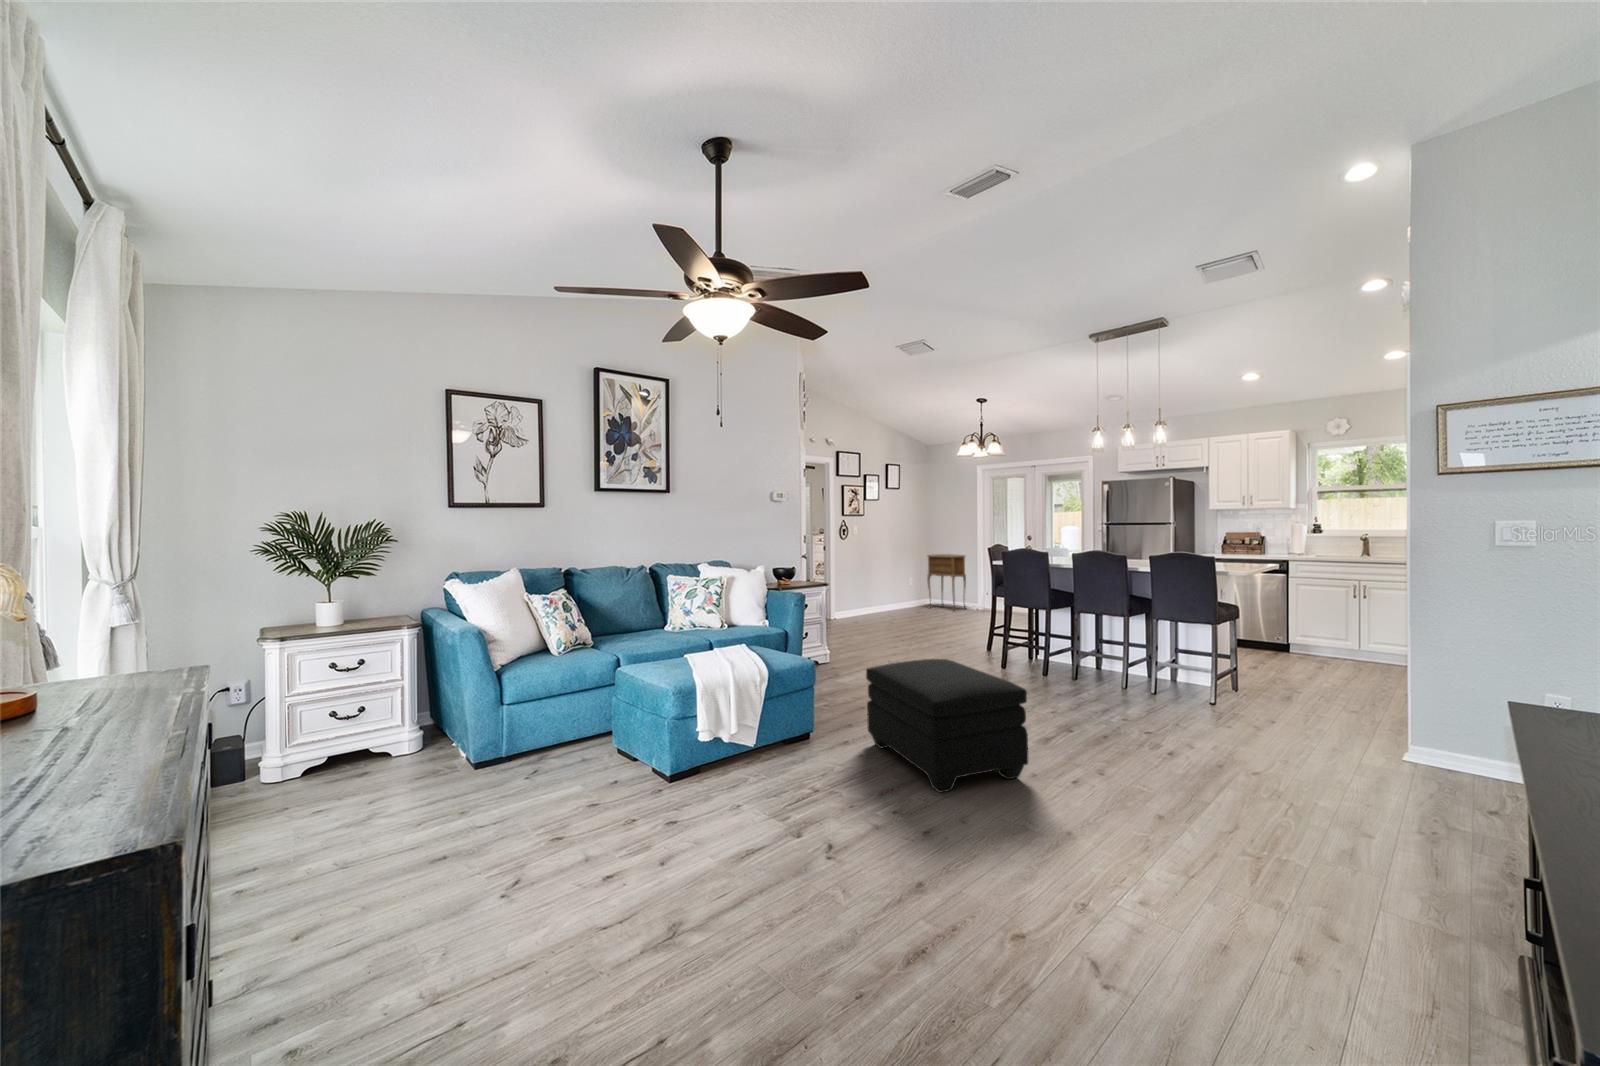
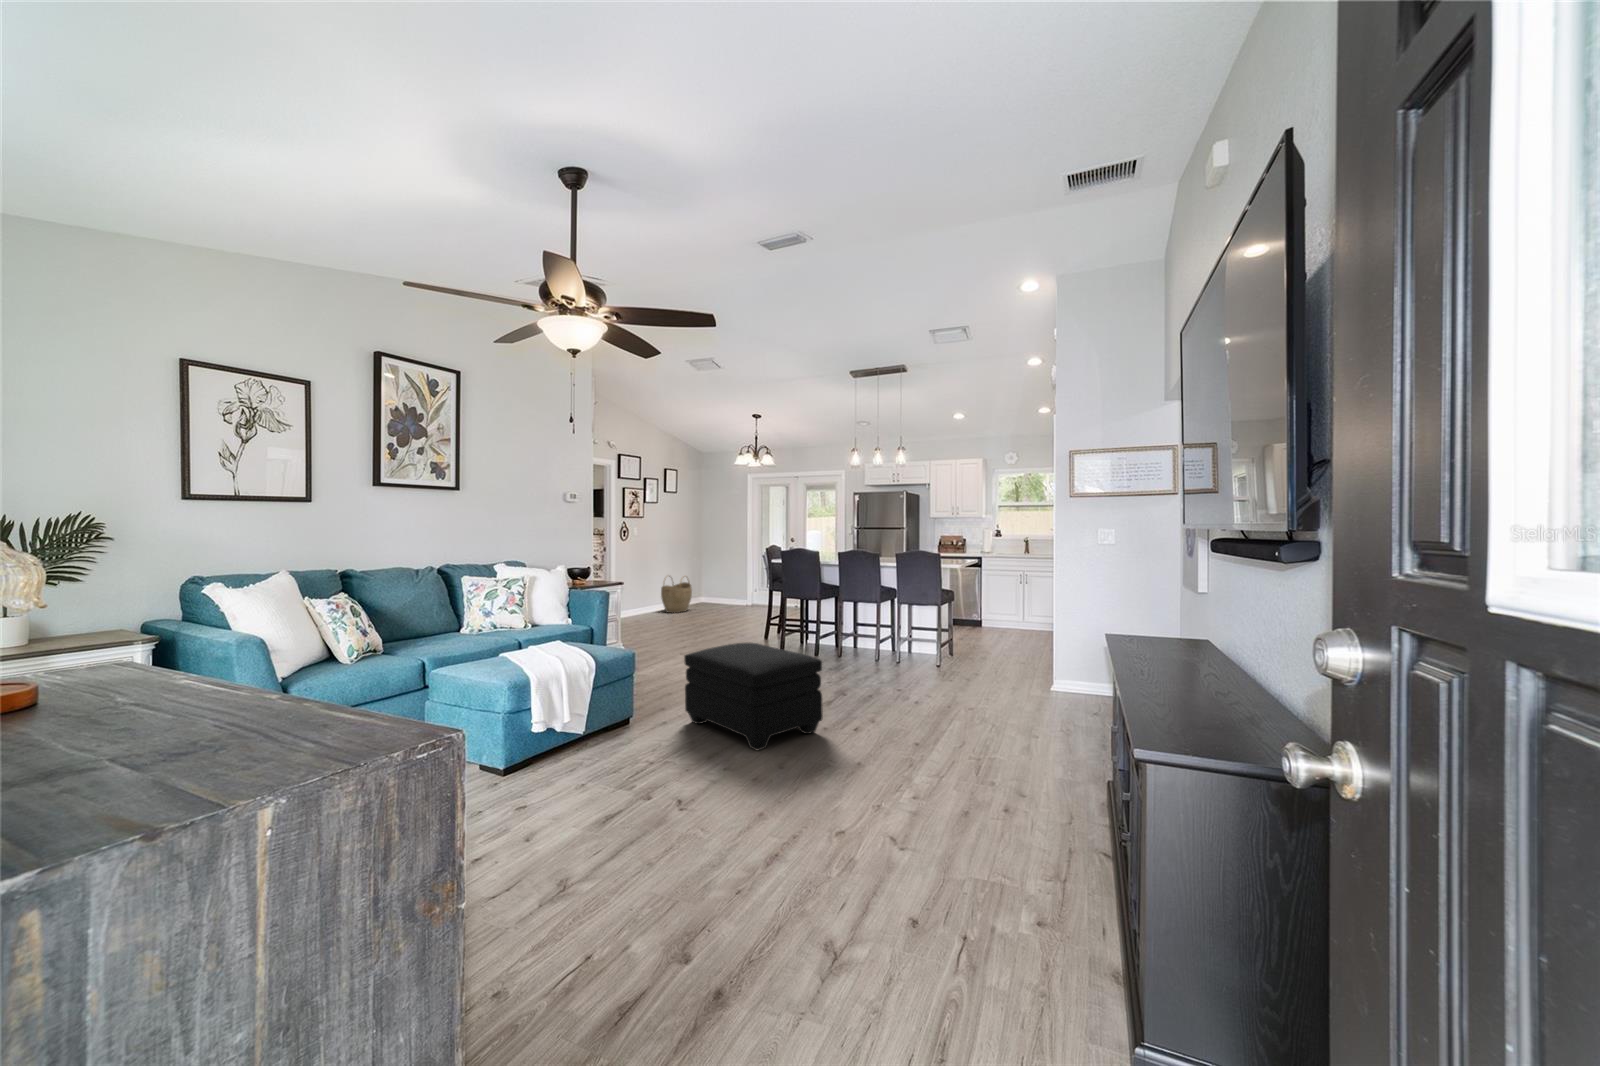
side table: present [927,554,966,610] -> none [703,555,739,608]
woven basket: none [881,575,914,615] -> present [661,576,692,613]

